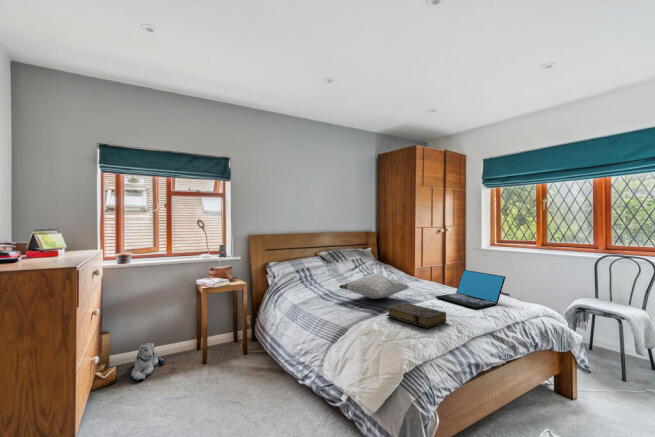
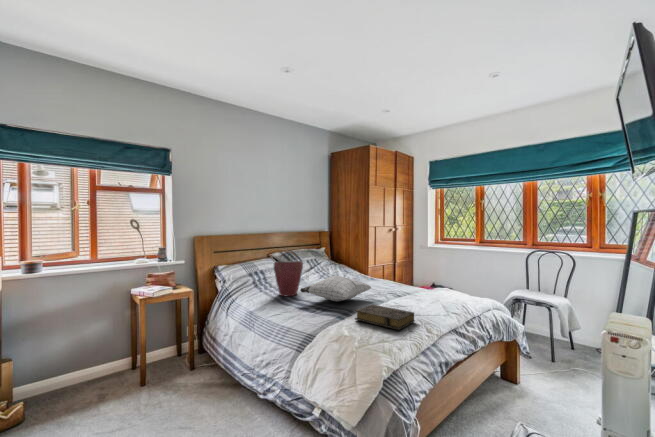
handbag: none [317,250,345,292] -> present [274,251,303,296]
laptop: present [436,270,506,309] -> none [397,268,461,306]
plush toy: present [131,343,165,381] -> none [45,368,90,417]

